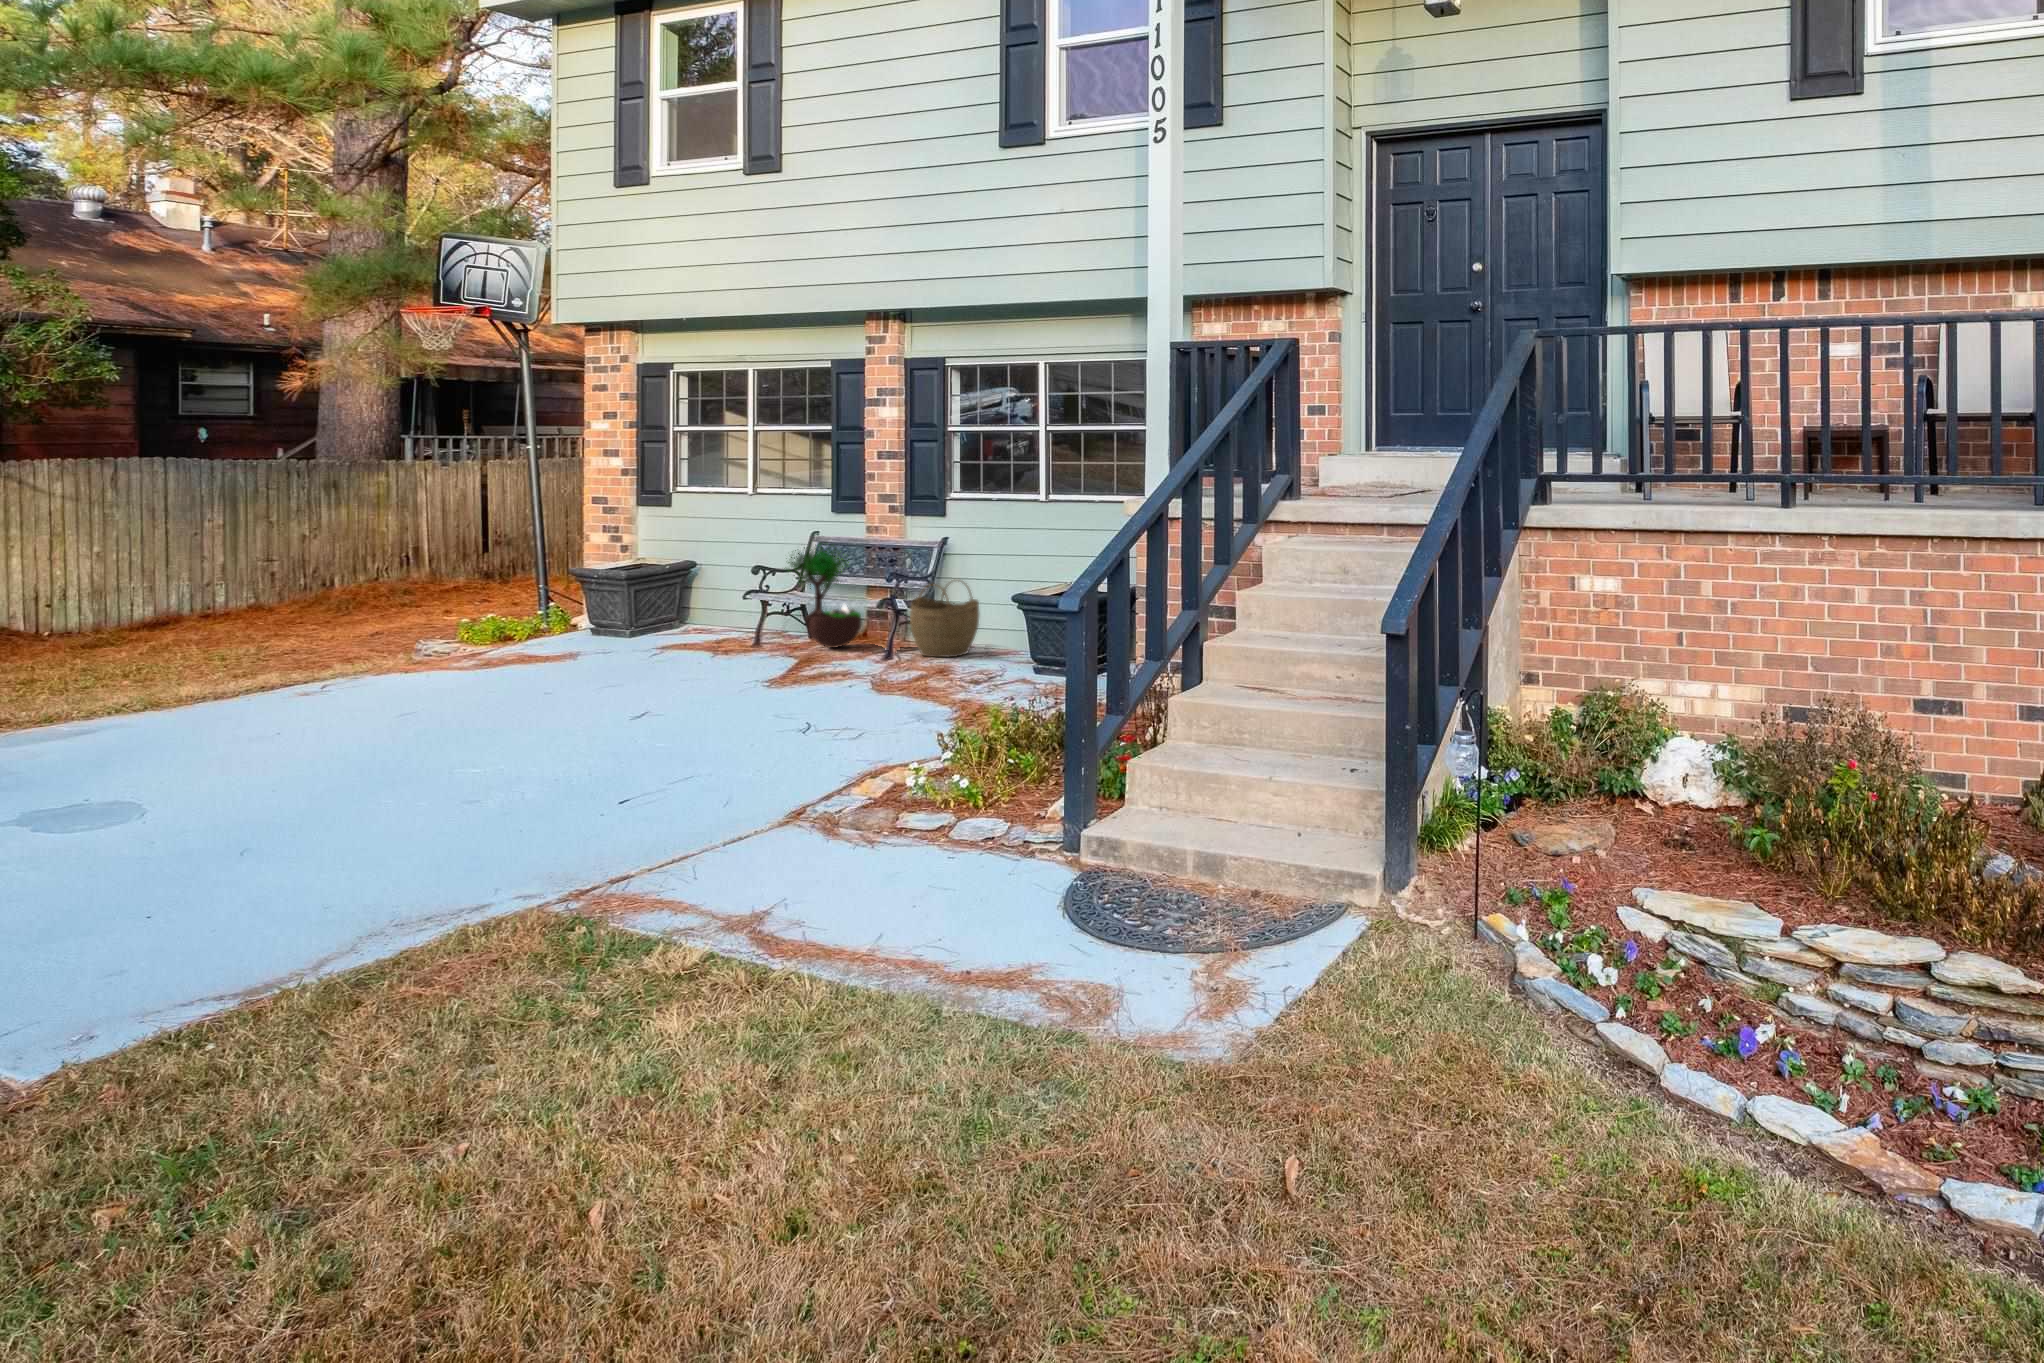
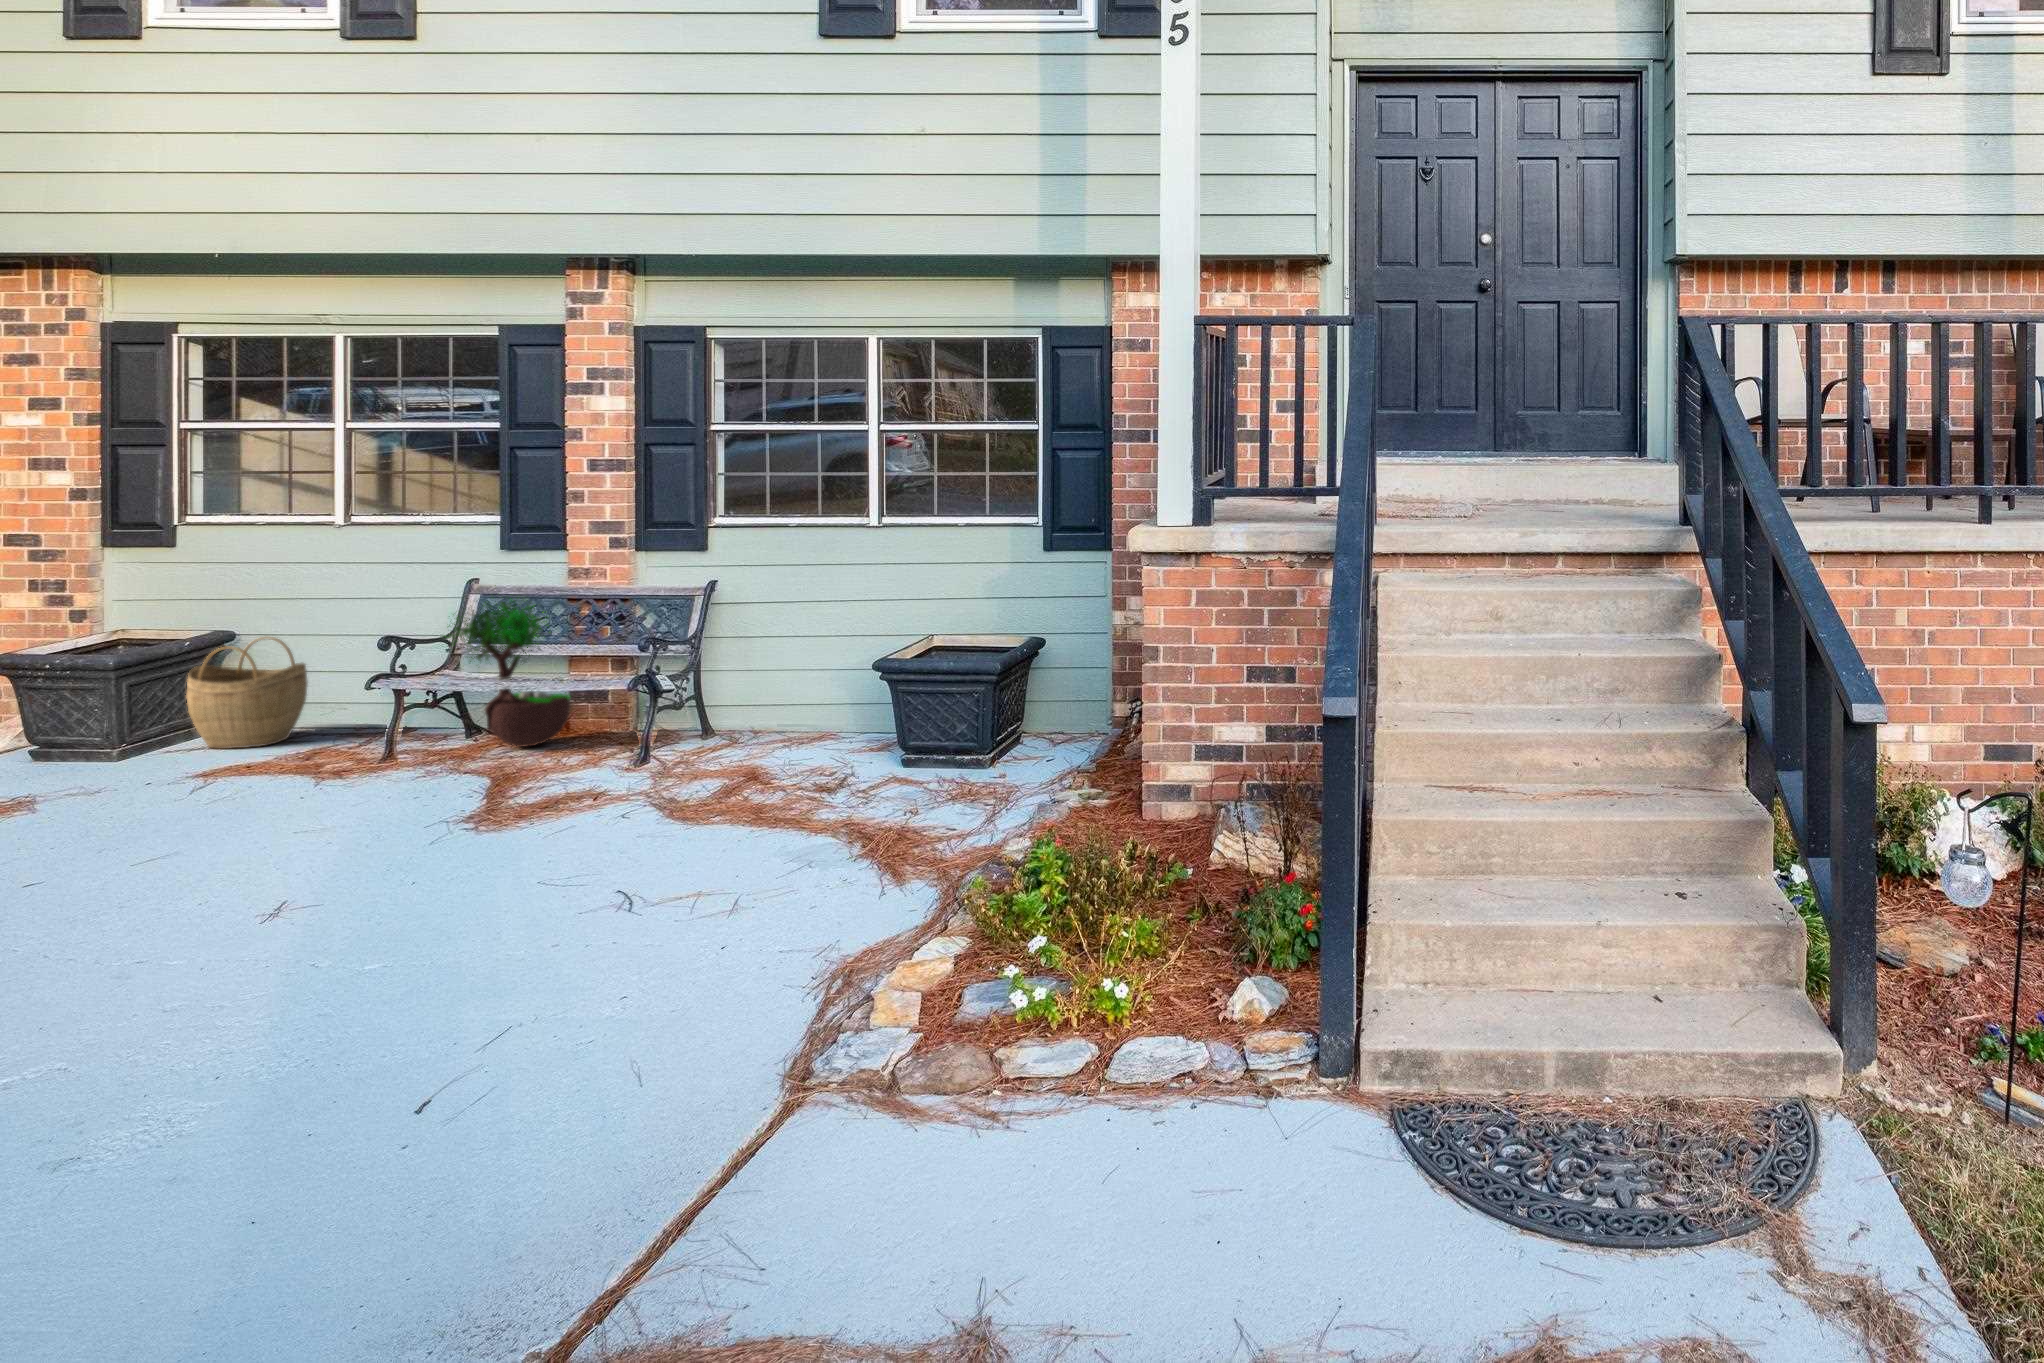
woven basket: present [910,583,979,657] -> present [187,637,308,749]

